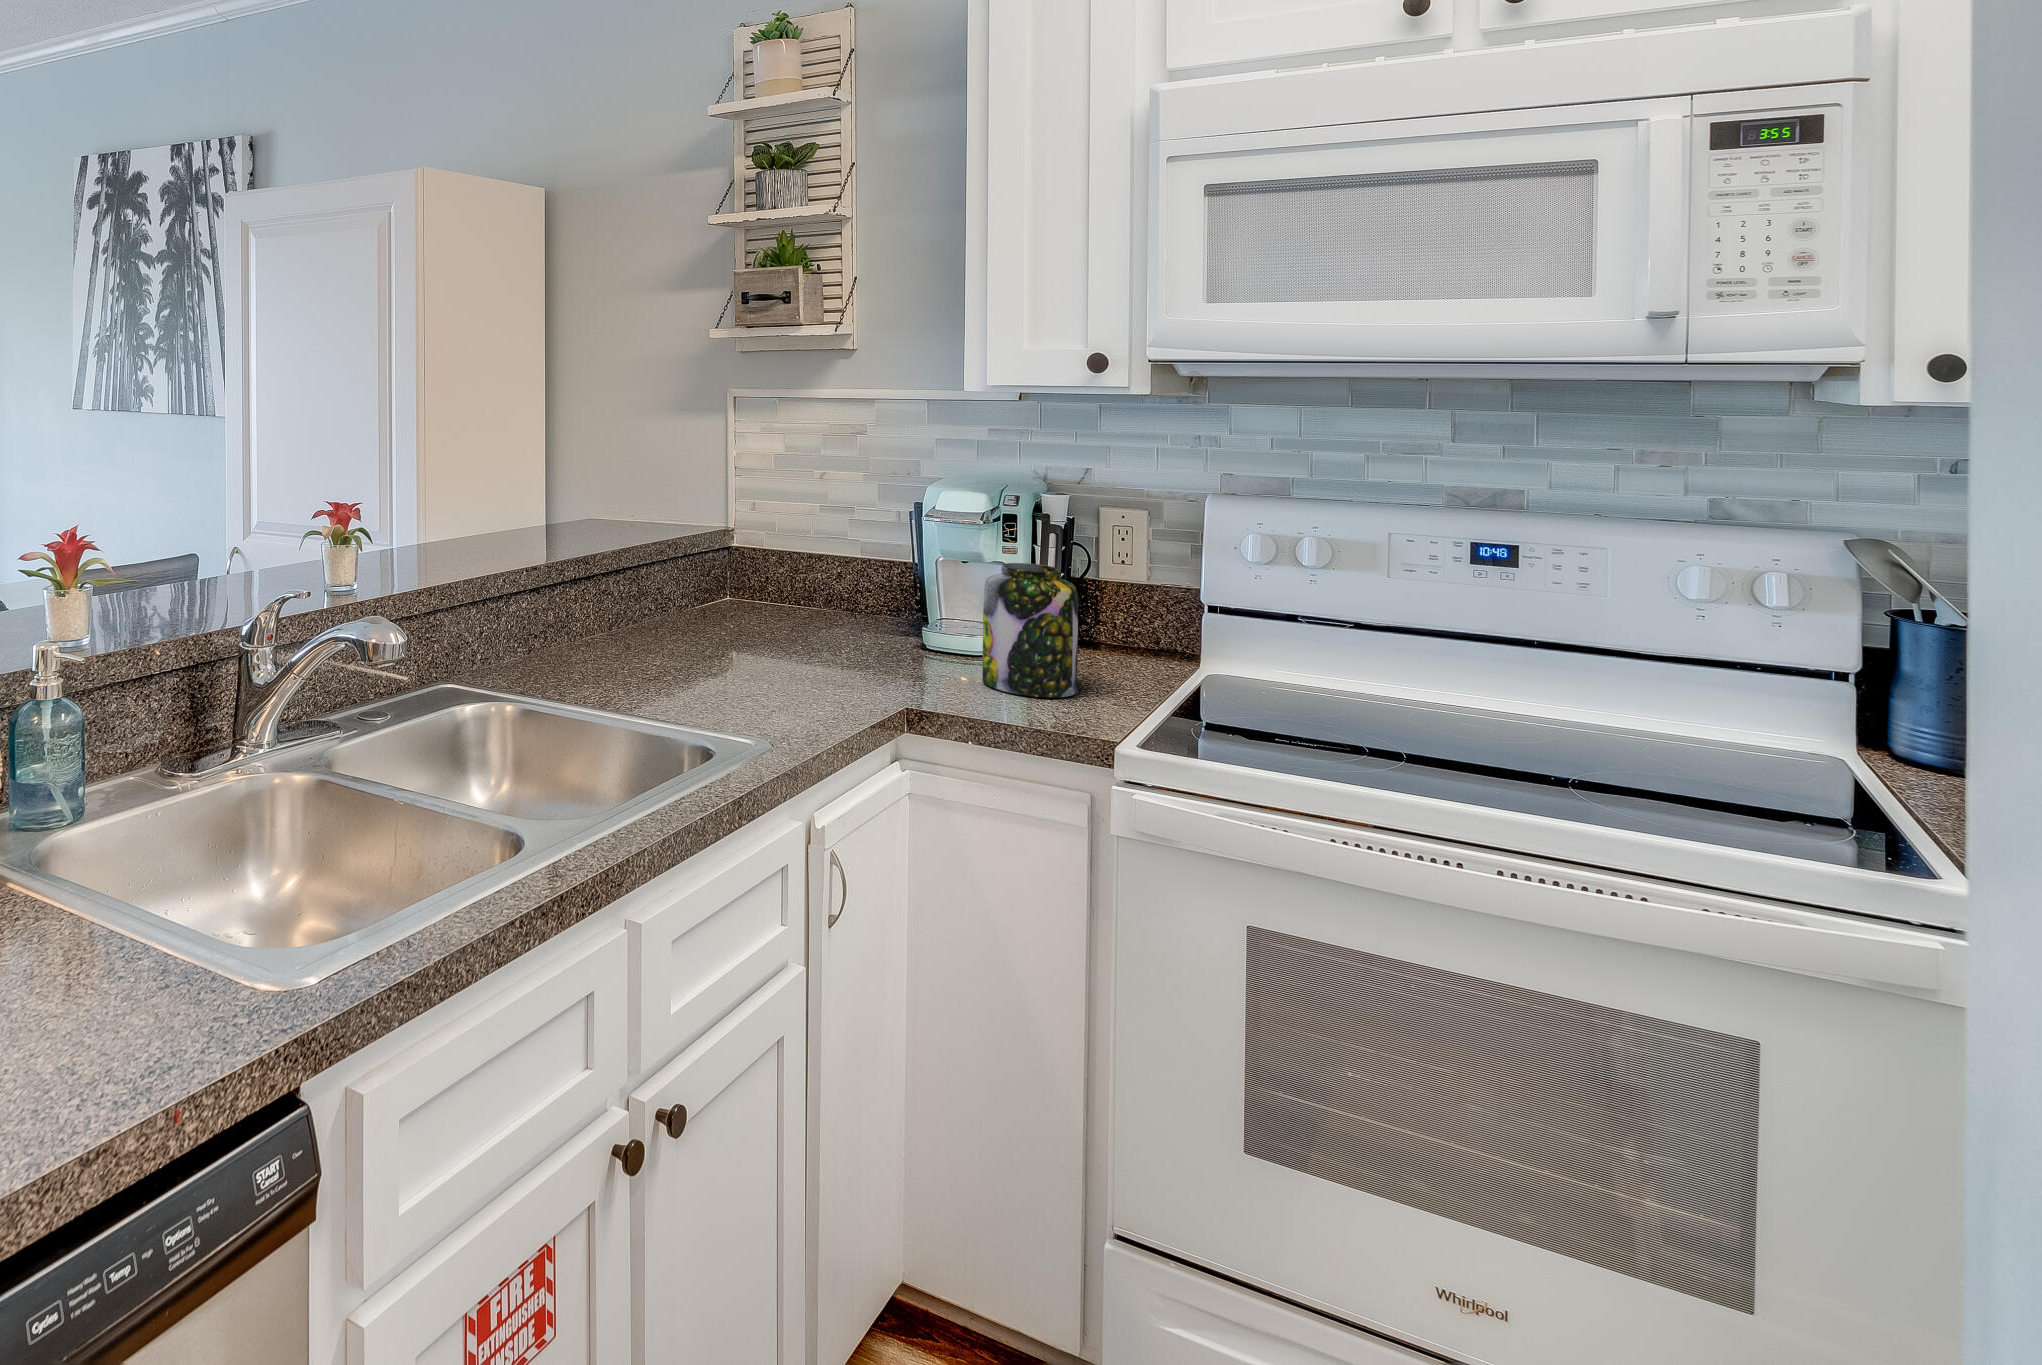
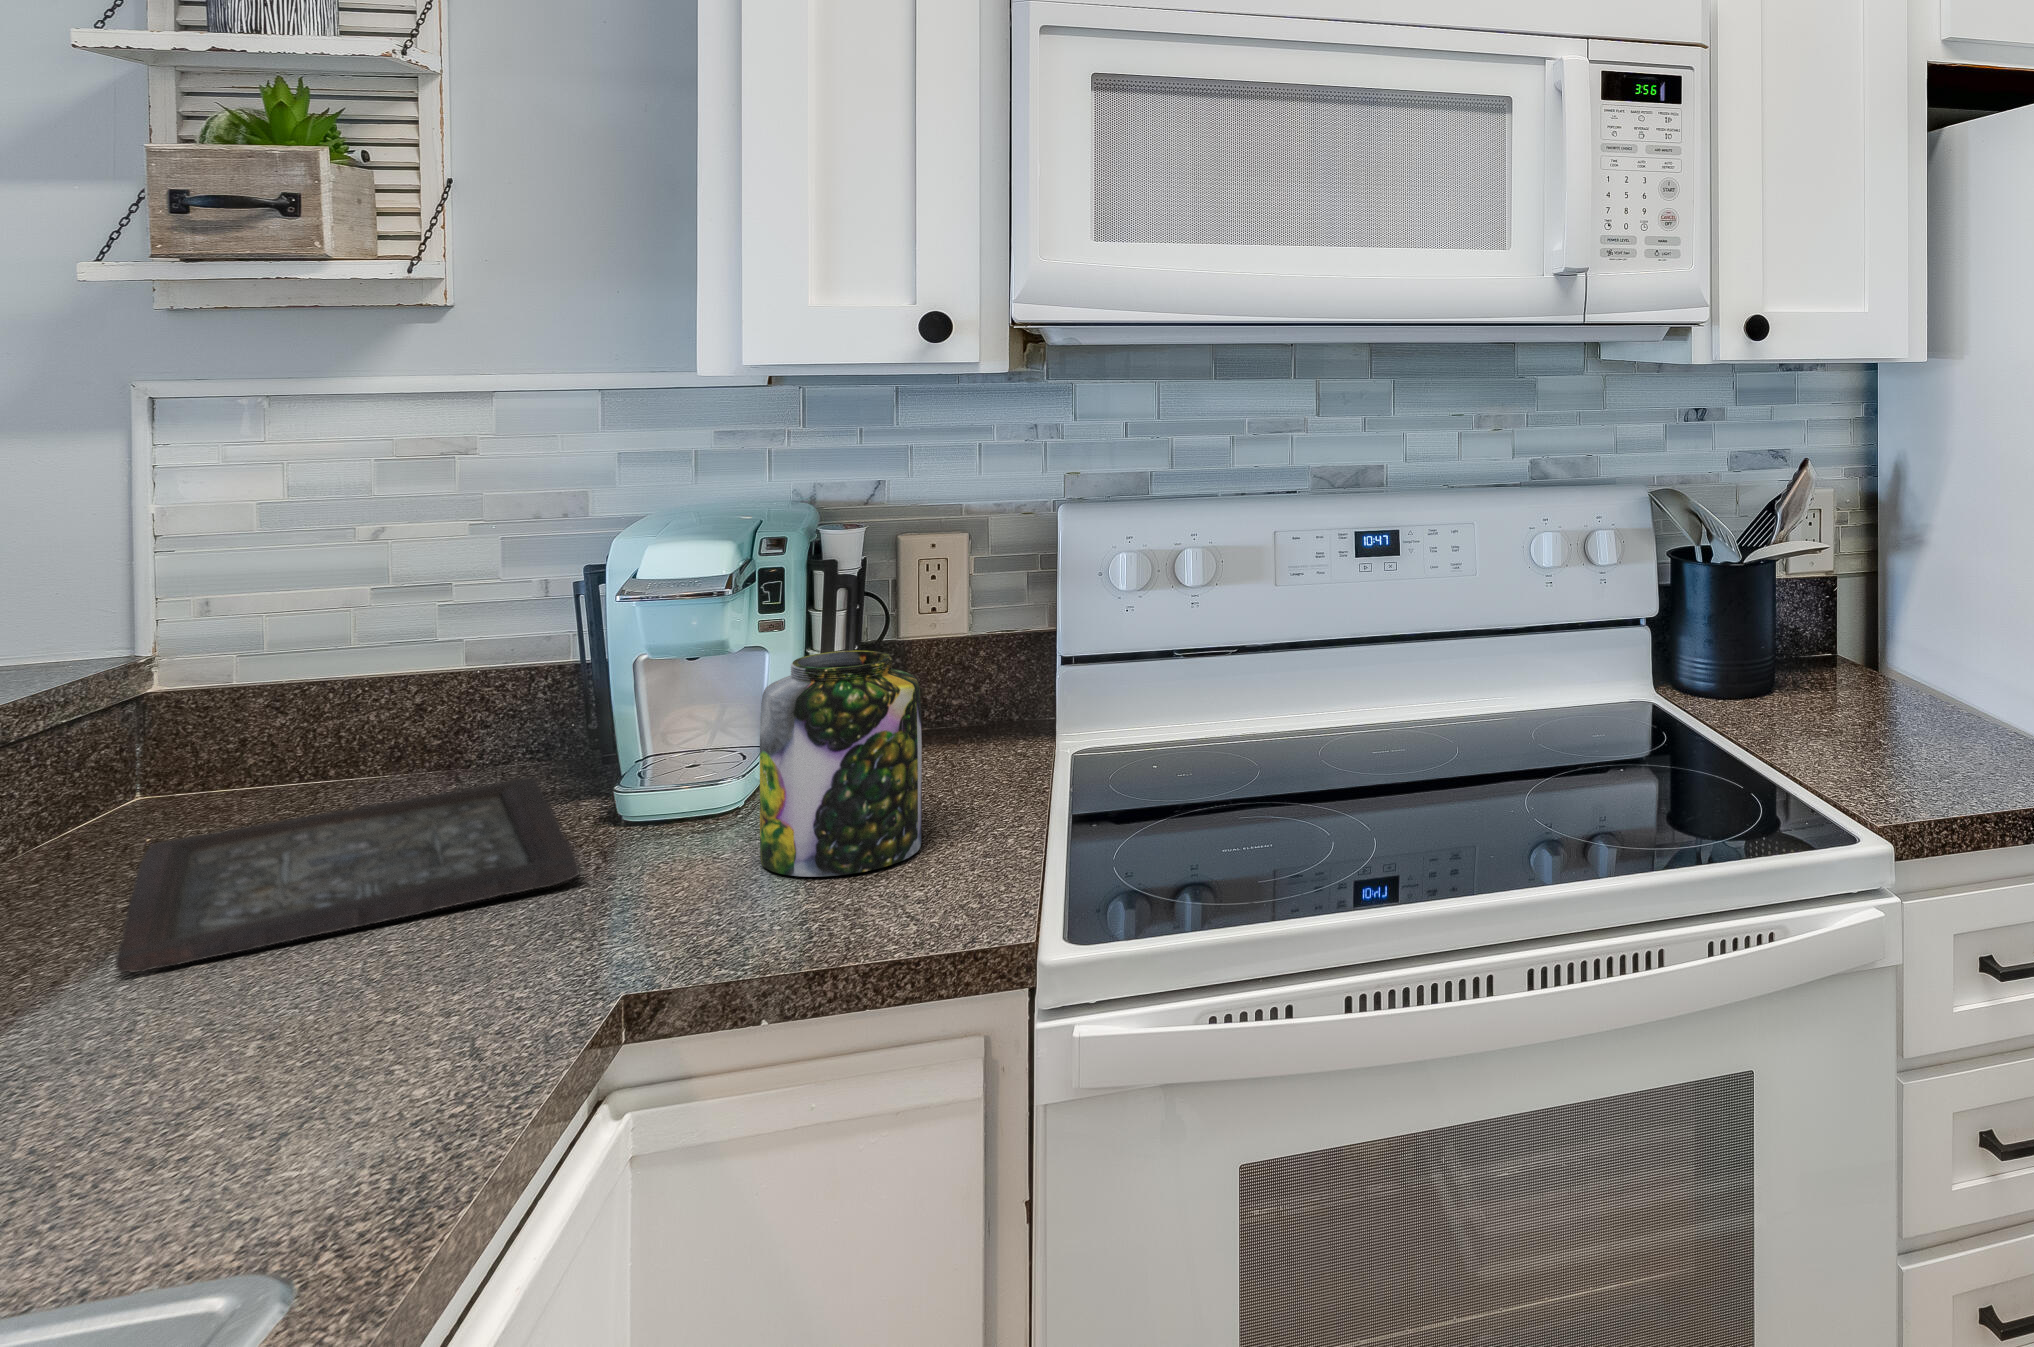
tray: none [710,610,892,664] -> present [116,777,579,972]

